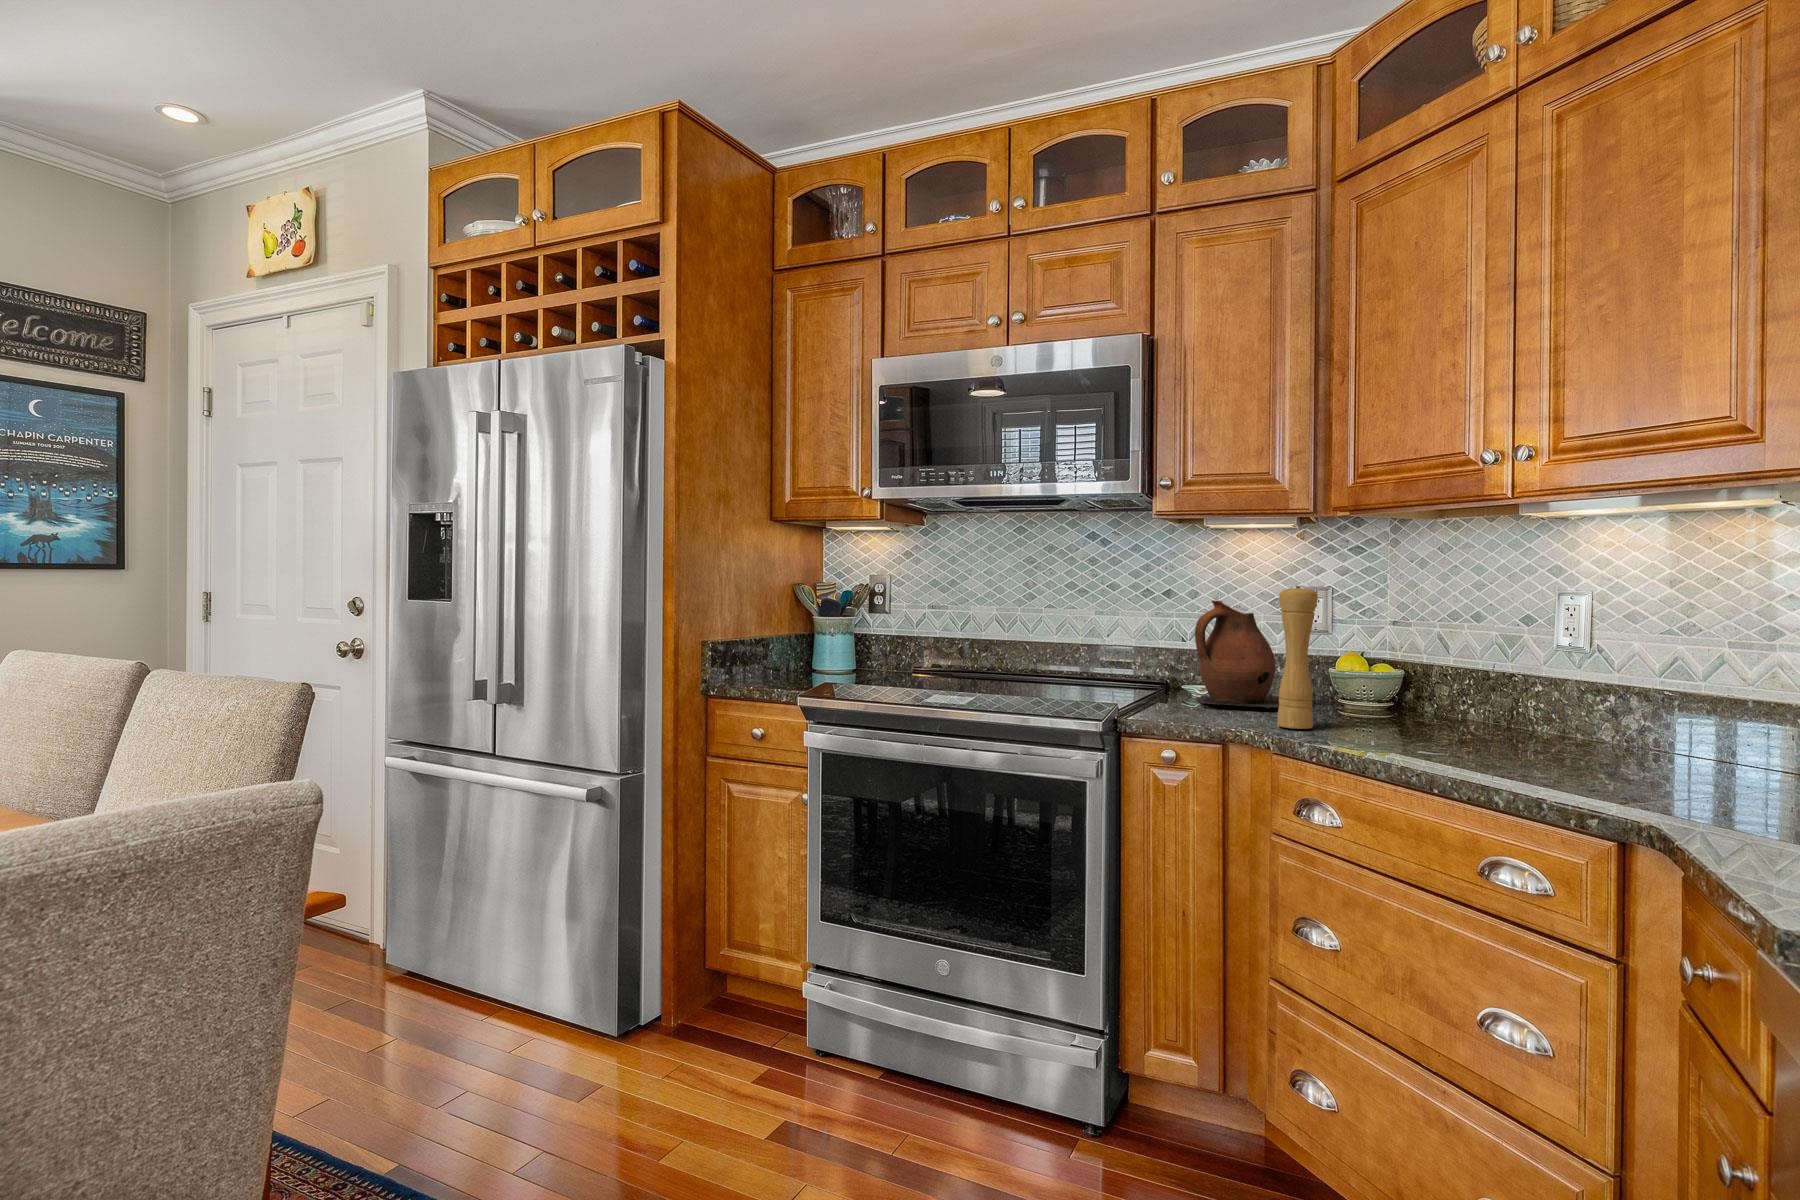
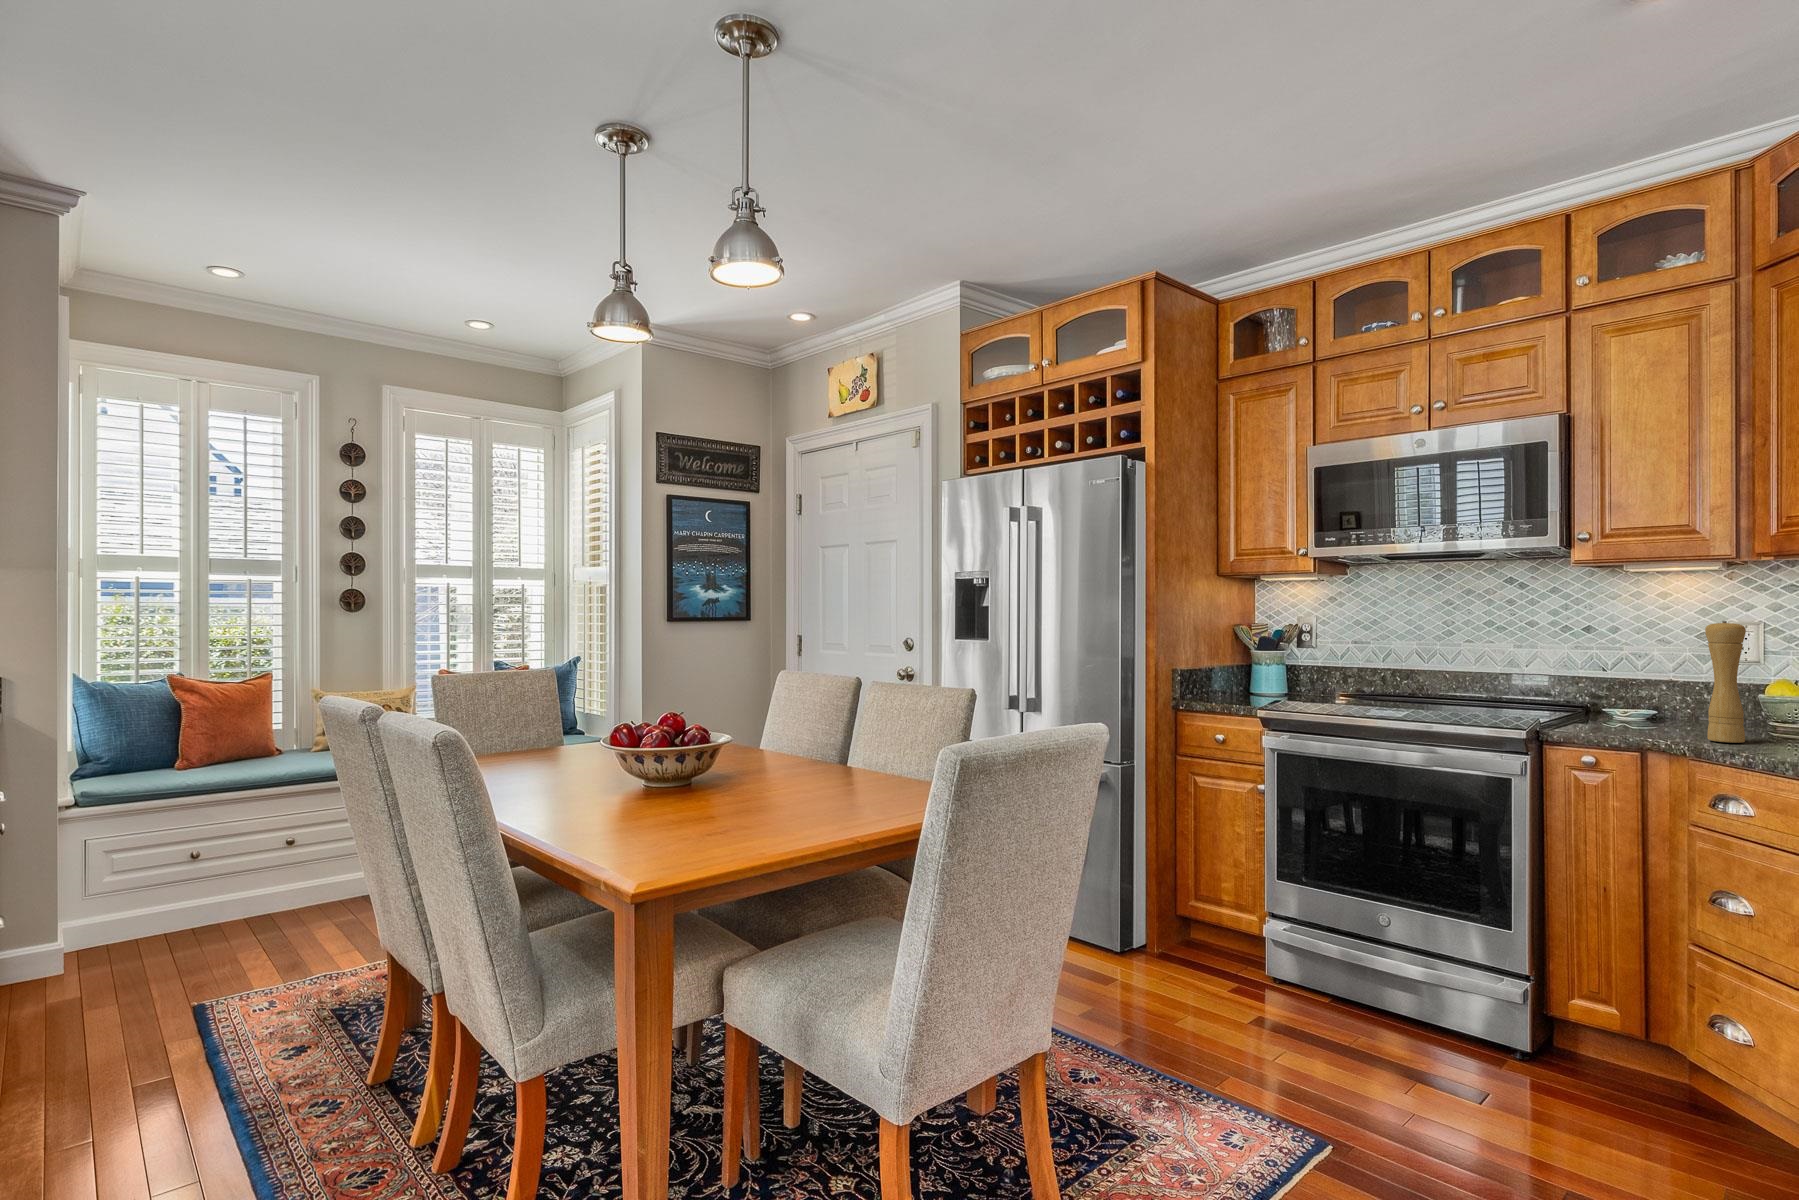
ceramic pitcher: present [1195,600,1279,709] -> none [1619,634,1710,728]

